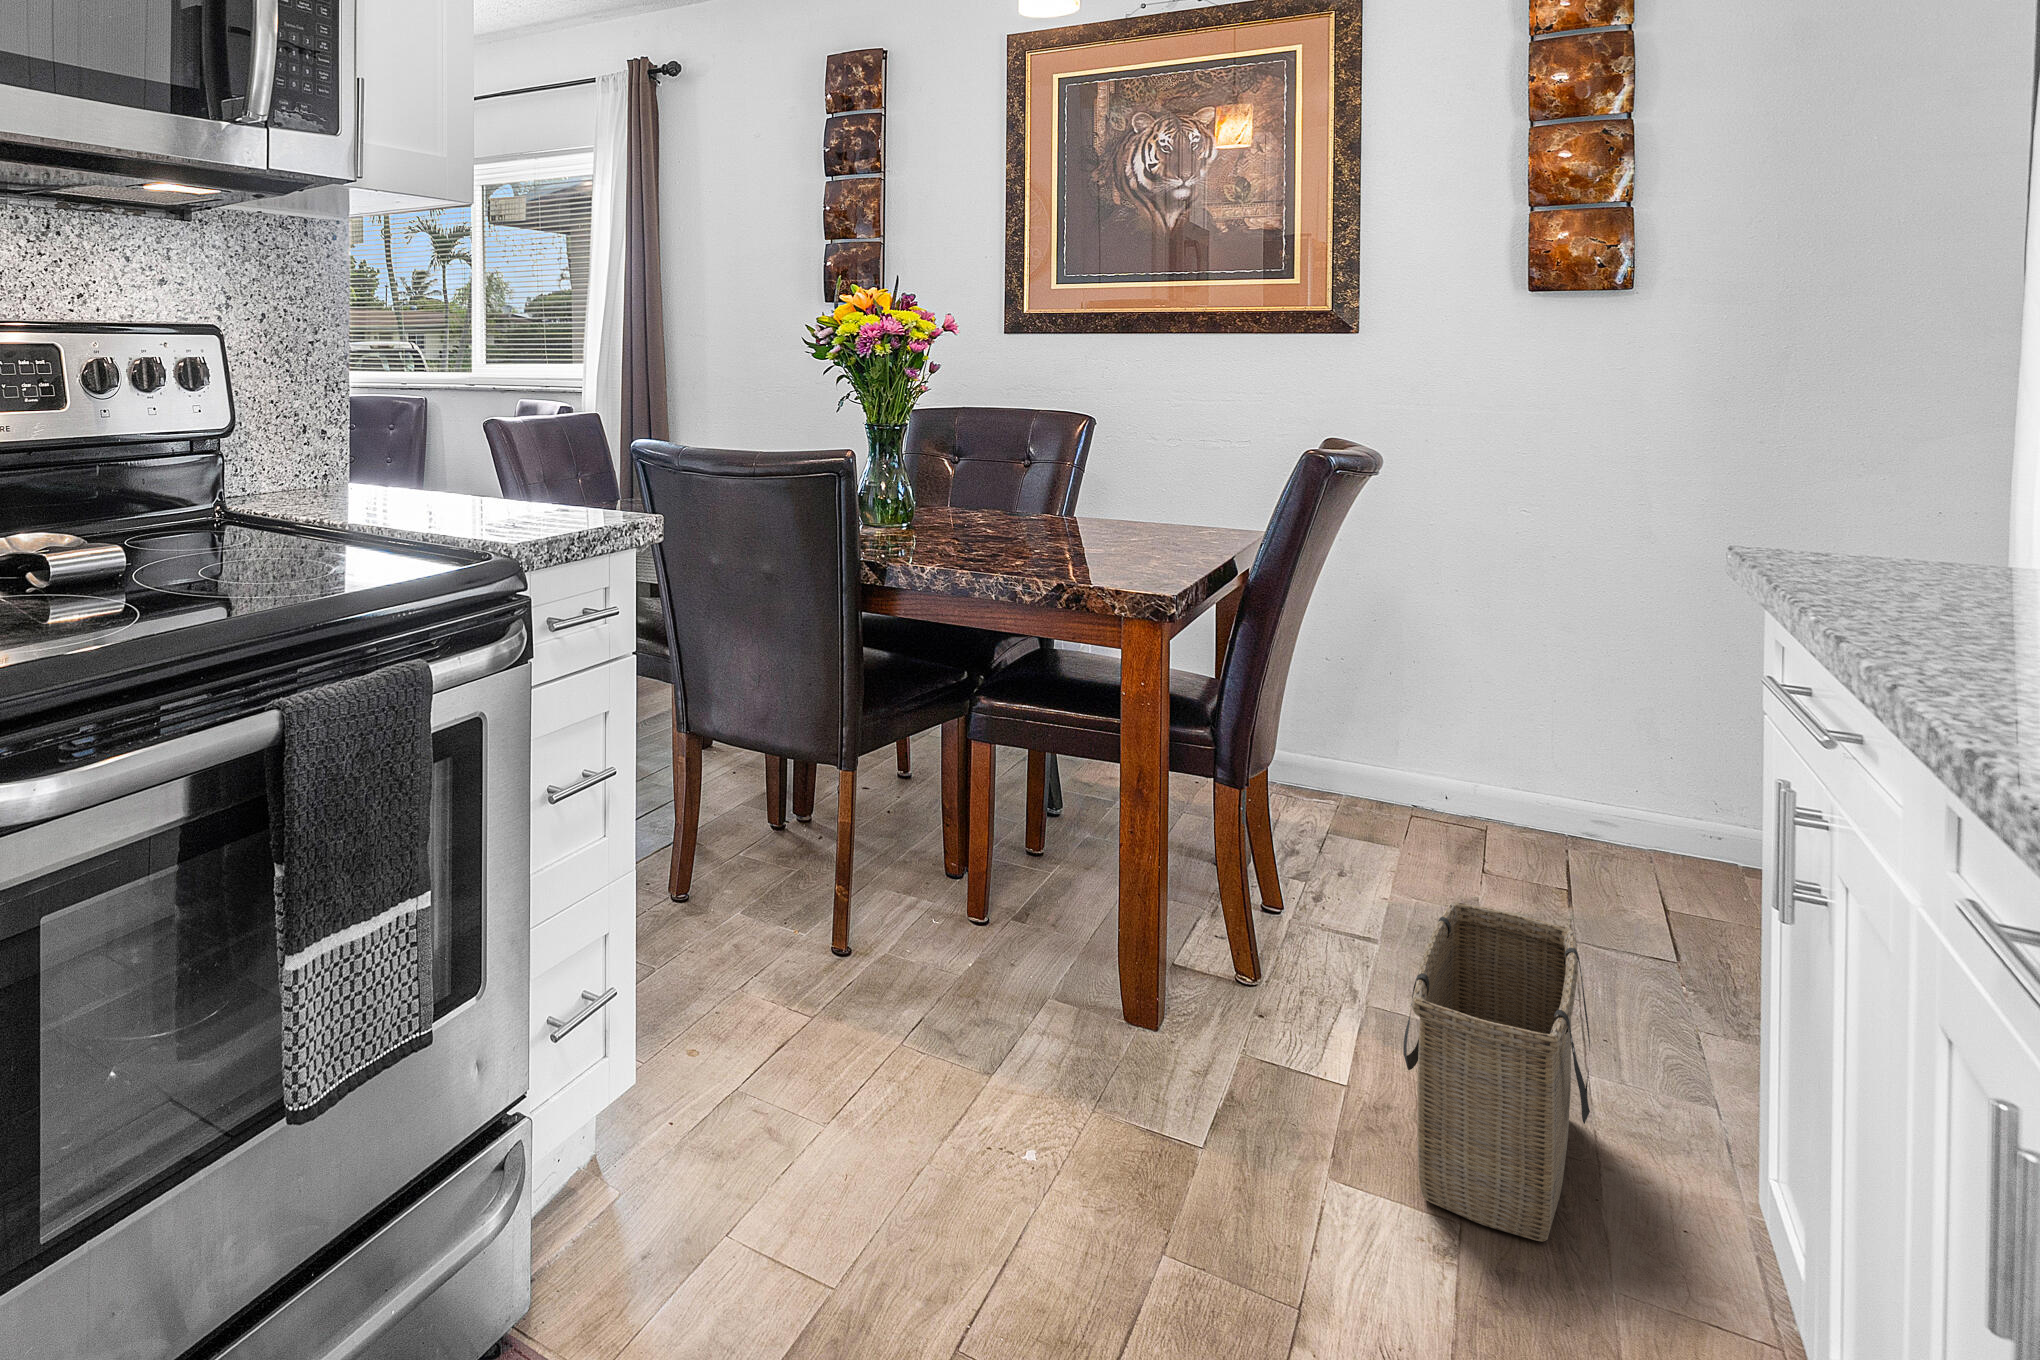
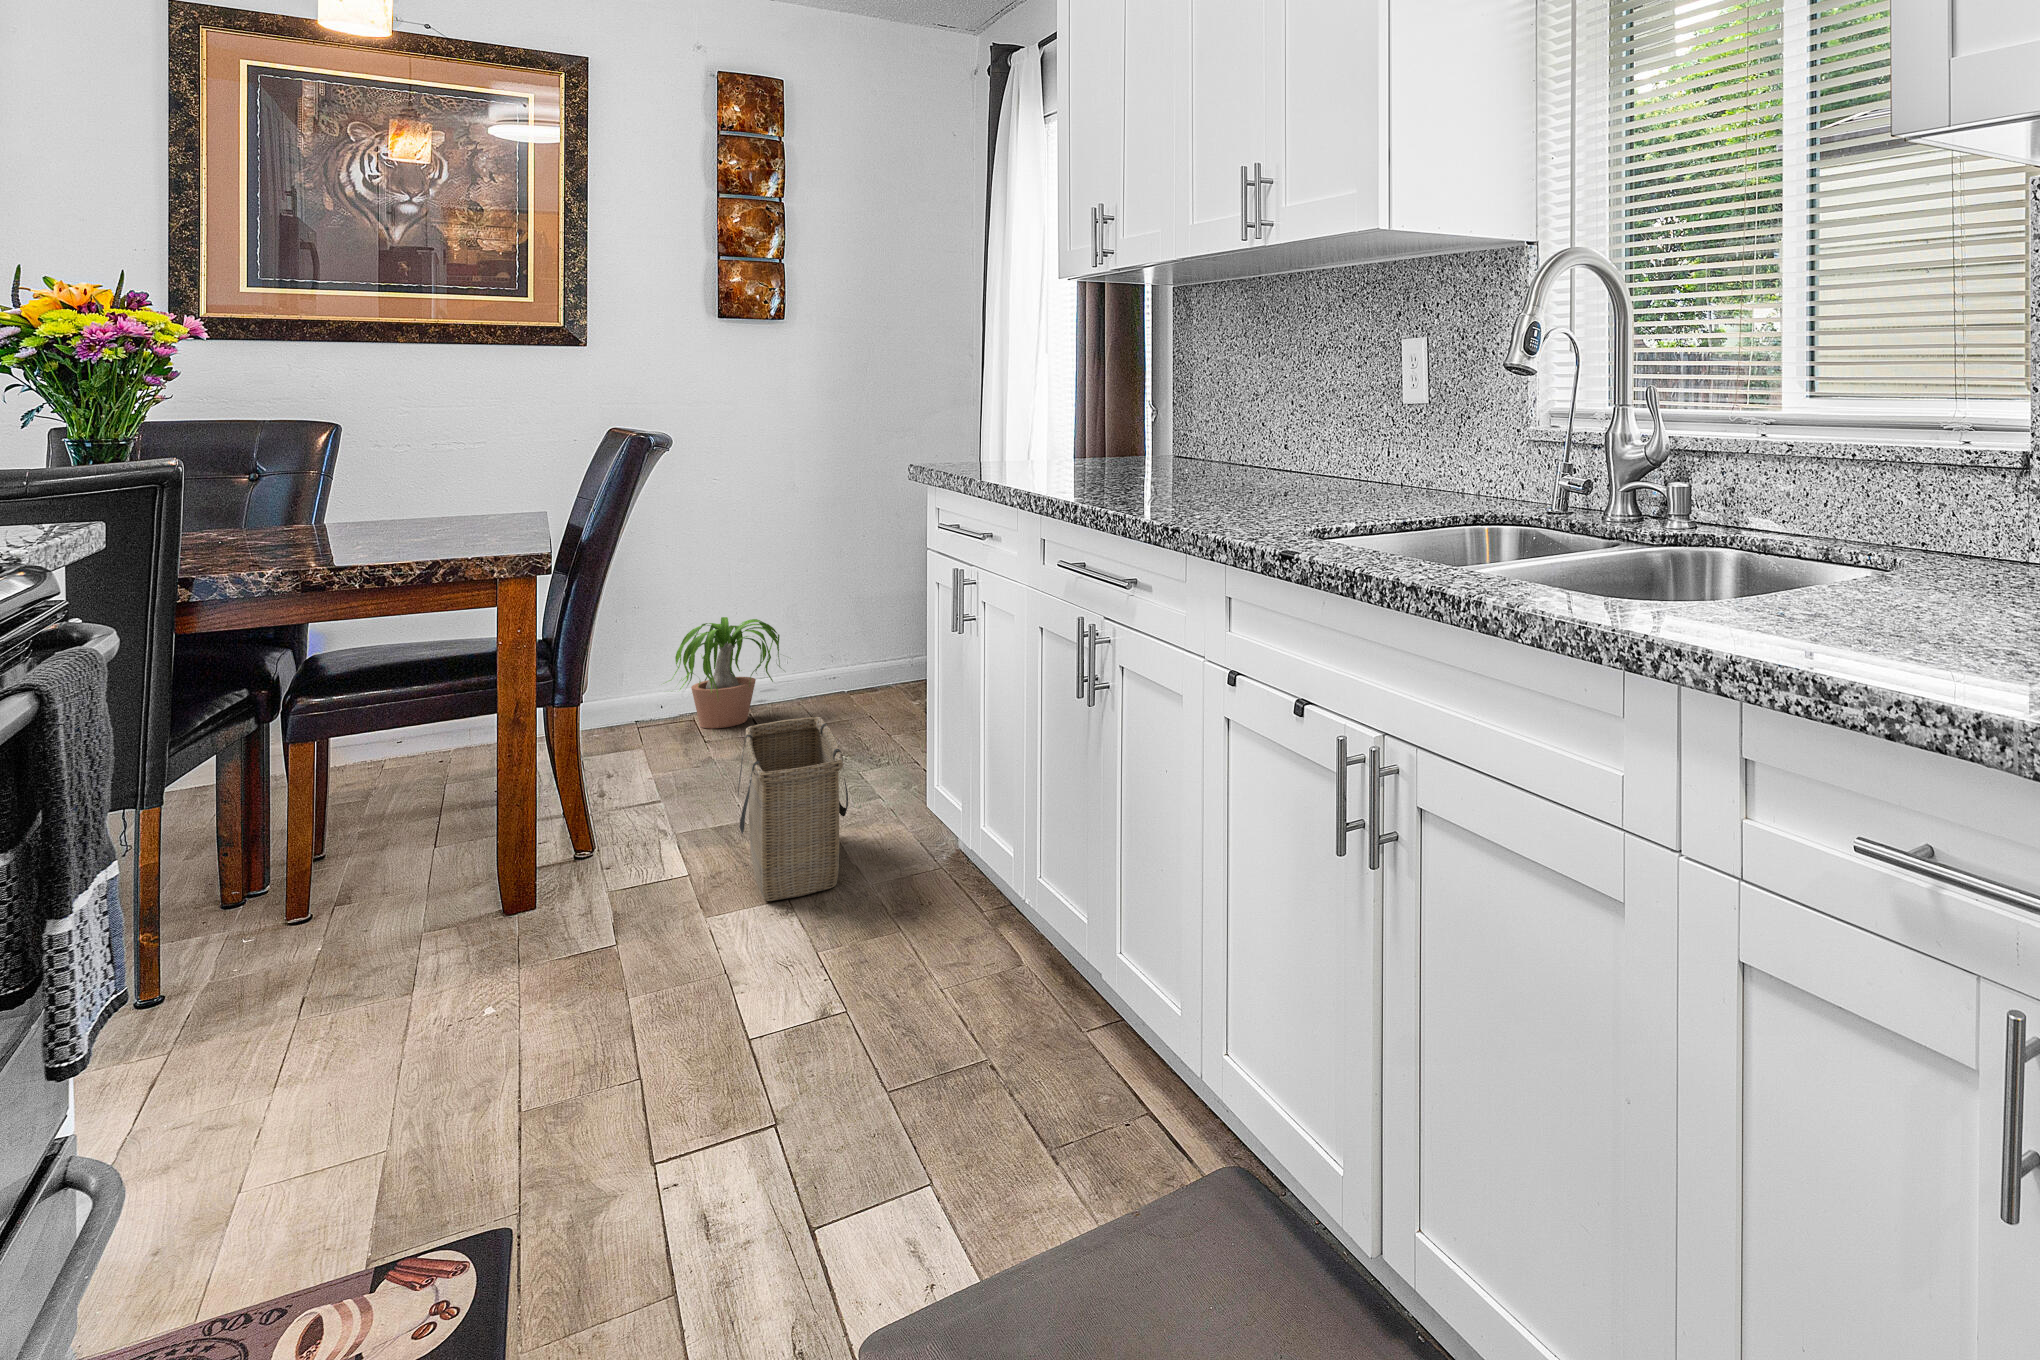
potted plant: none [1428,705,1646,862] -> present [669,617,782,728]

